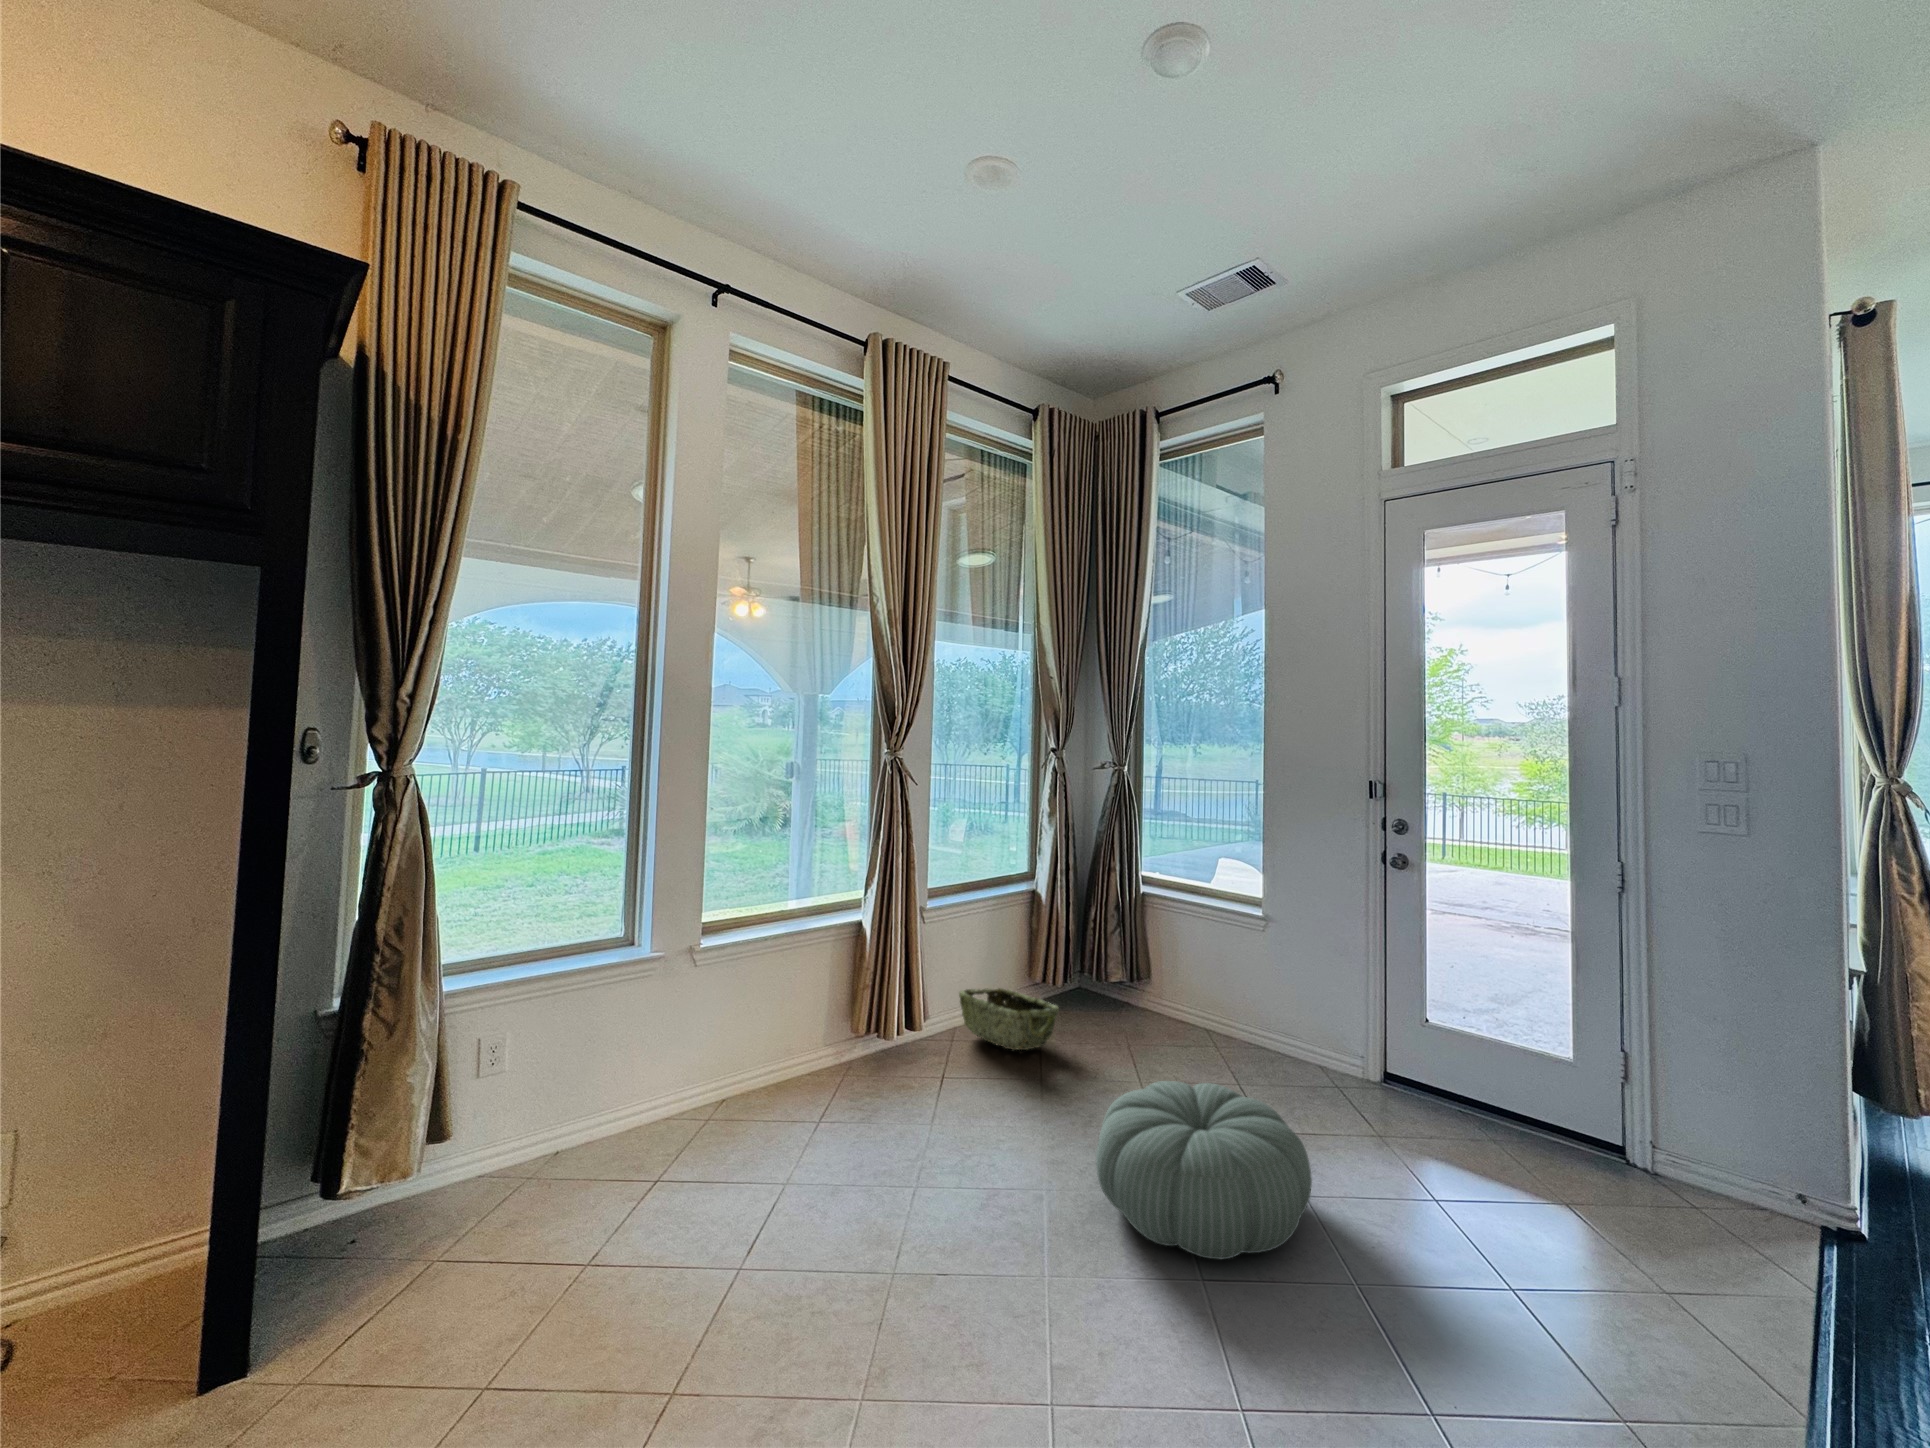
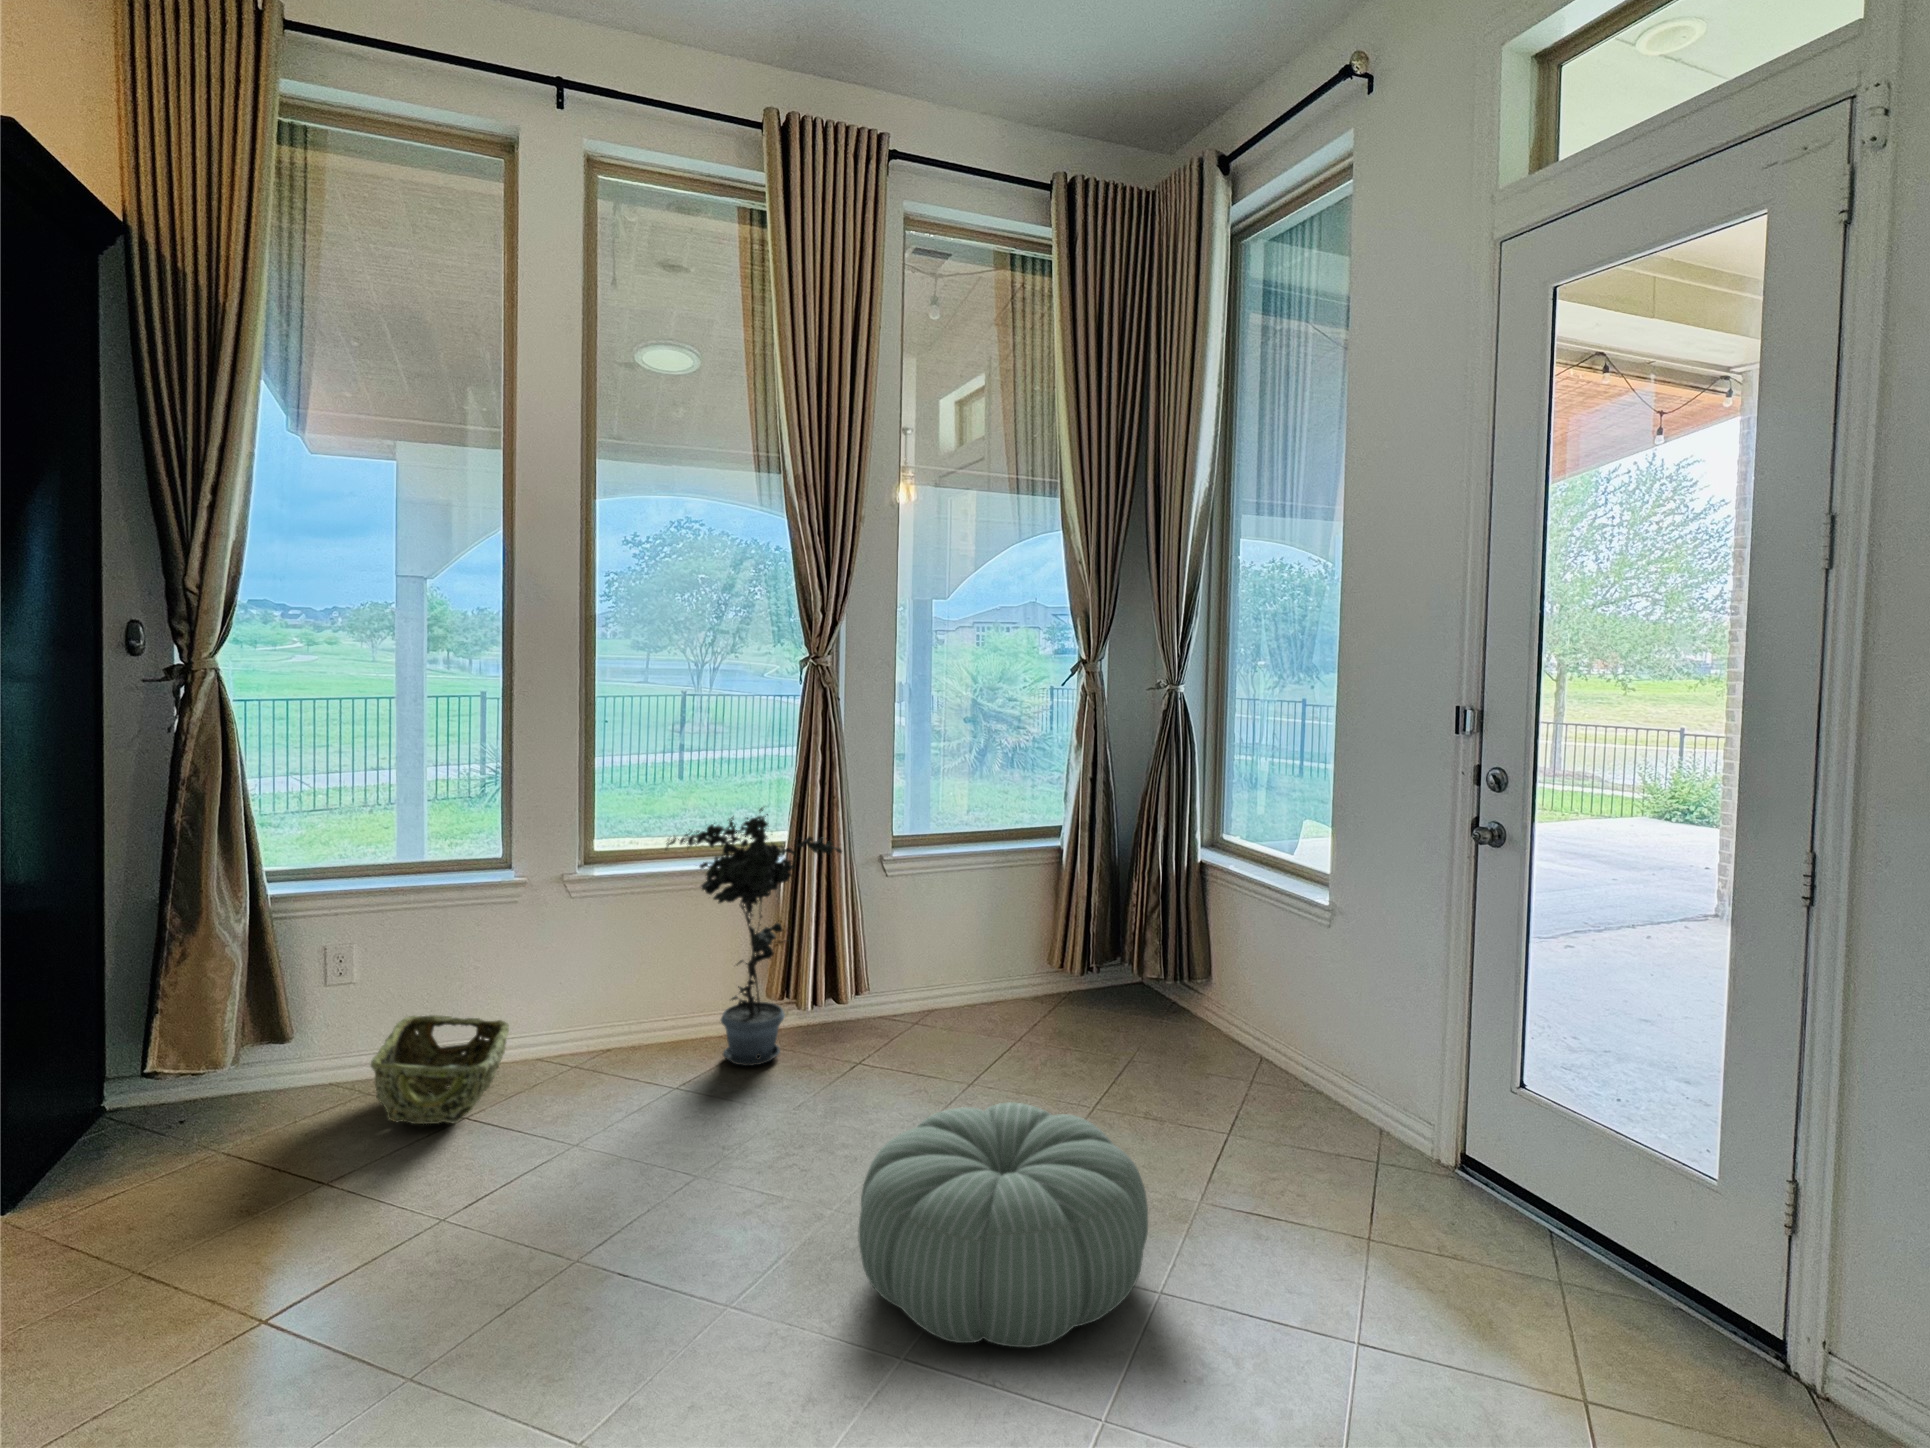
potted plant: none [800,874,941,1094] -> present [665,808,842,1066]
woven basket: present [959,988,1059,1050] -> present [371,1015,509,1124]

